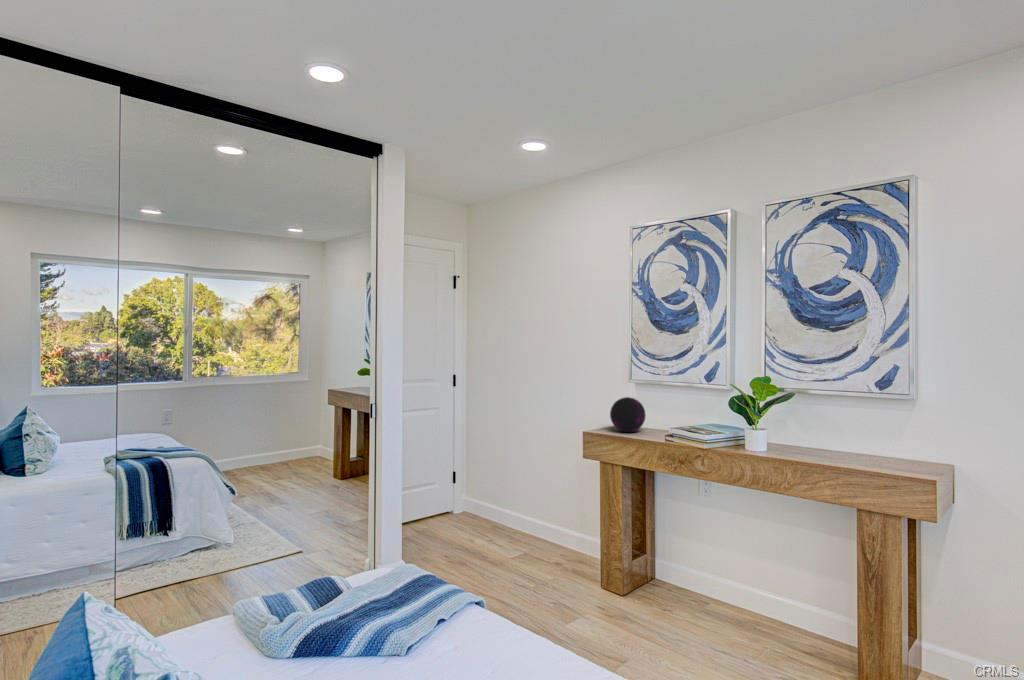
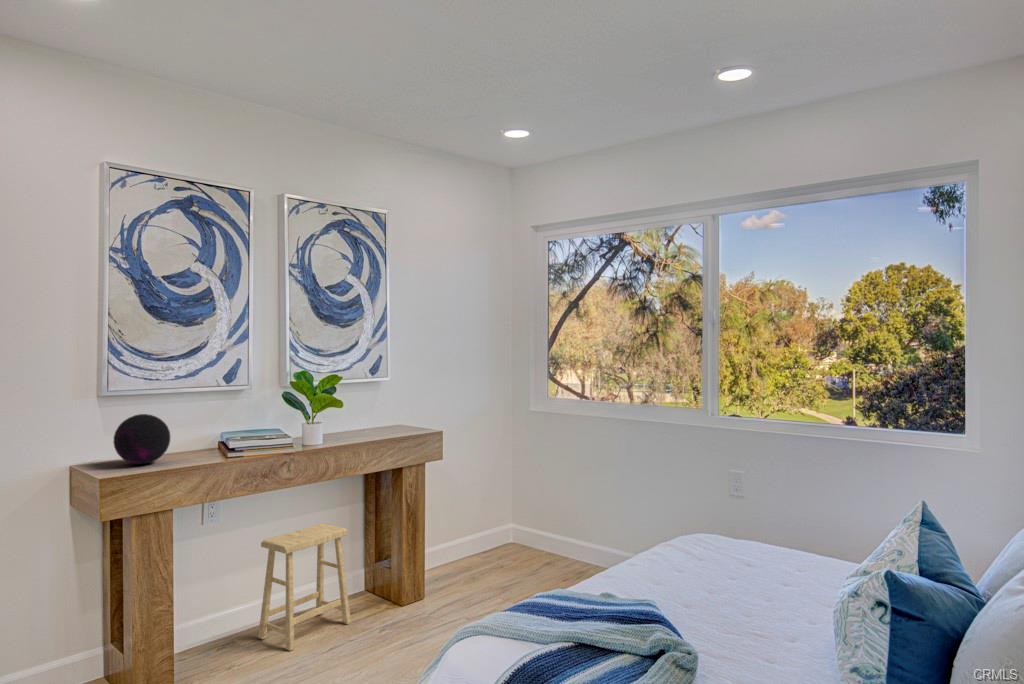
footstool: none [703,524,791,652] -> present [258,523,351,651]

